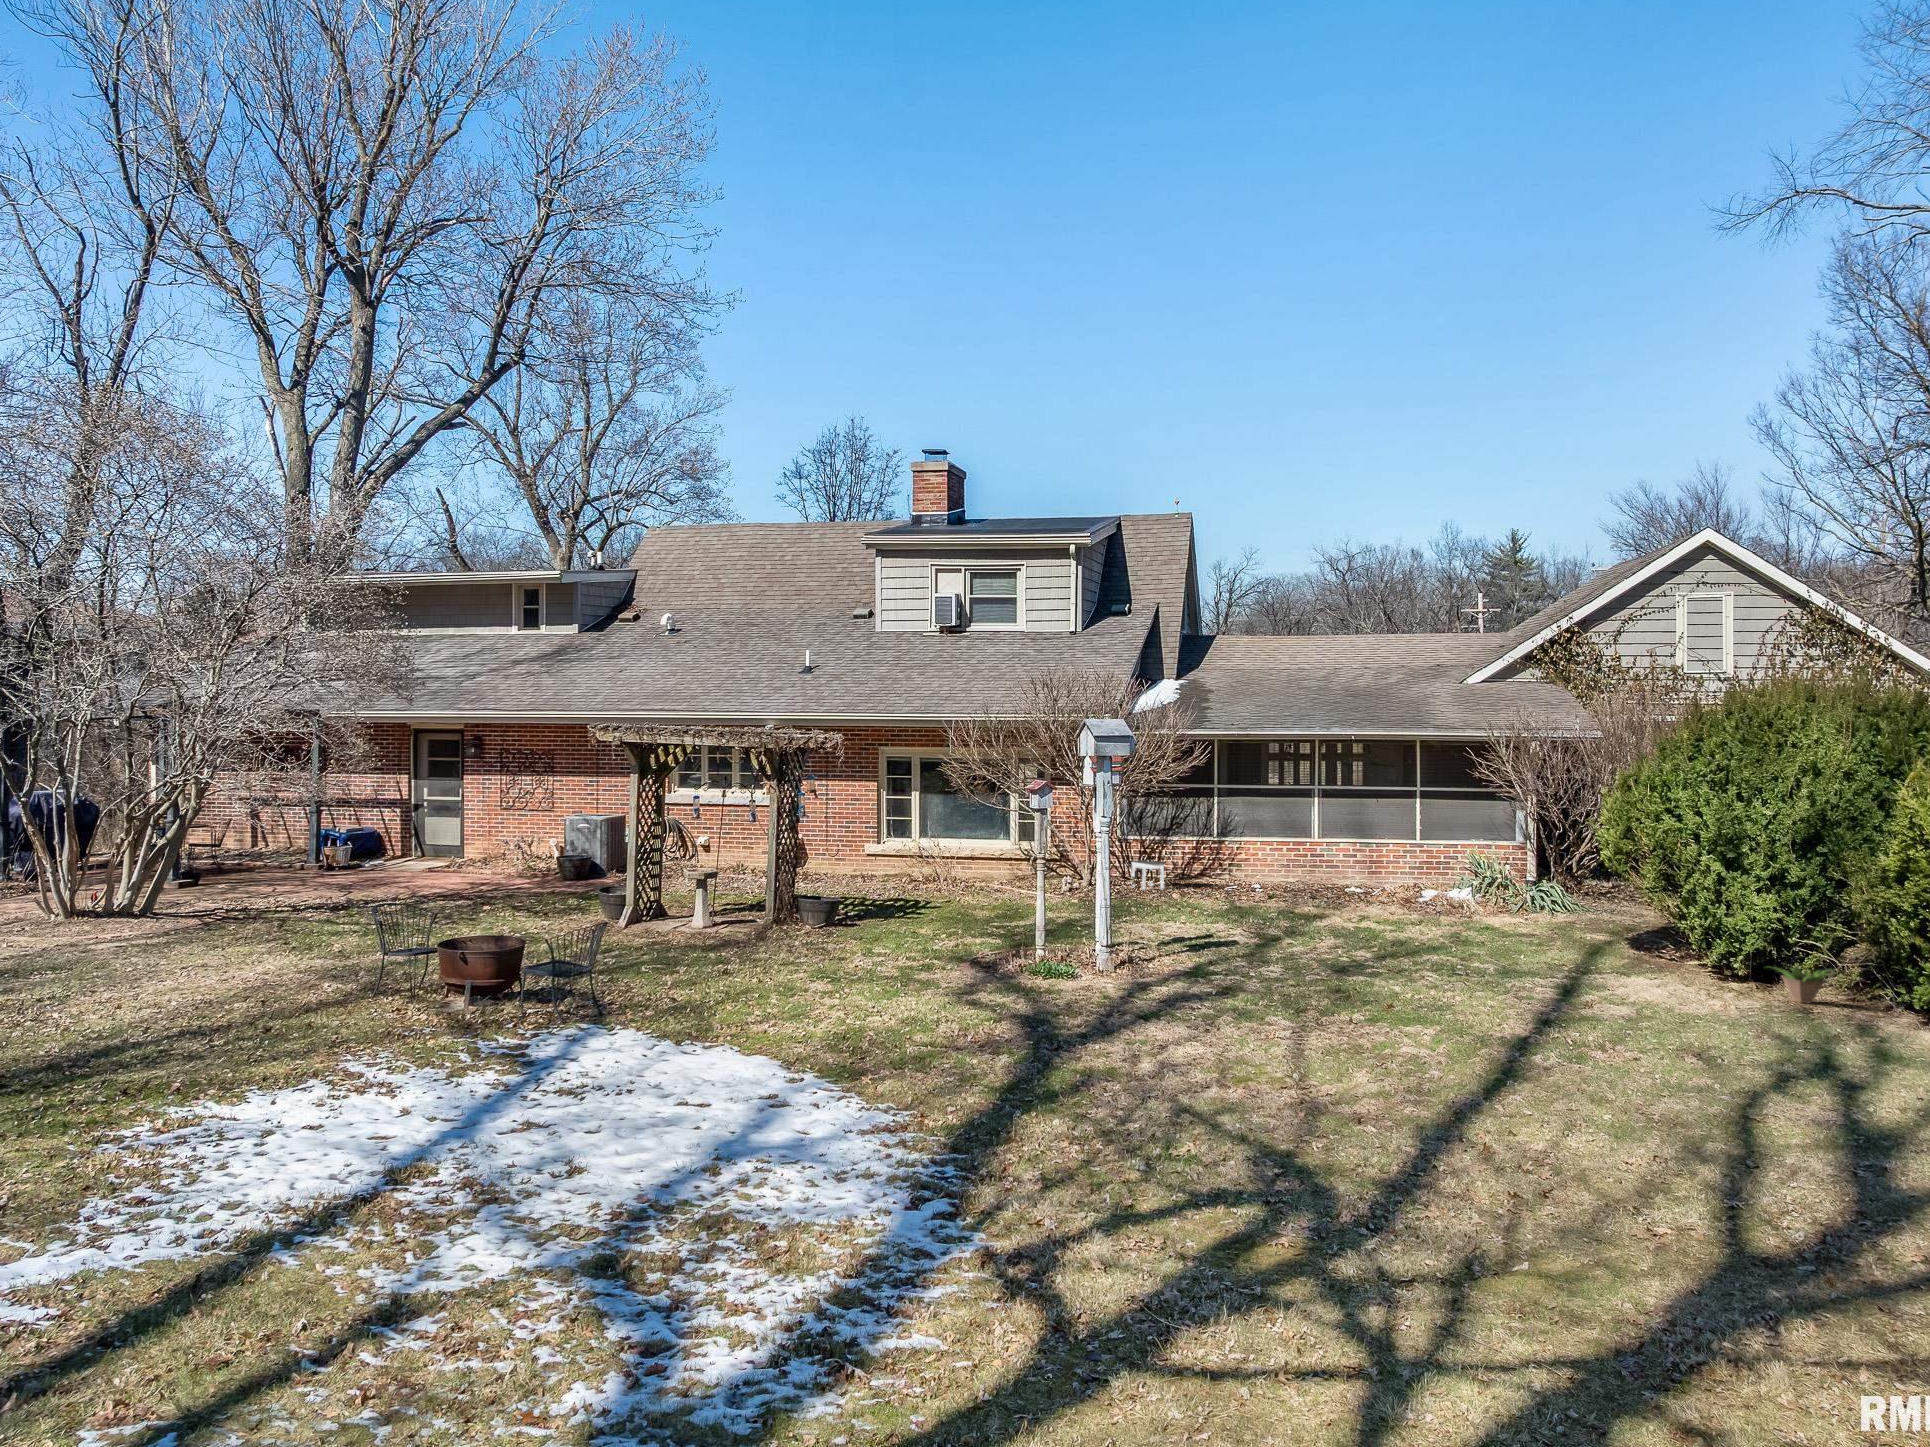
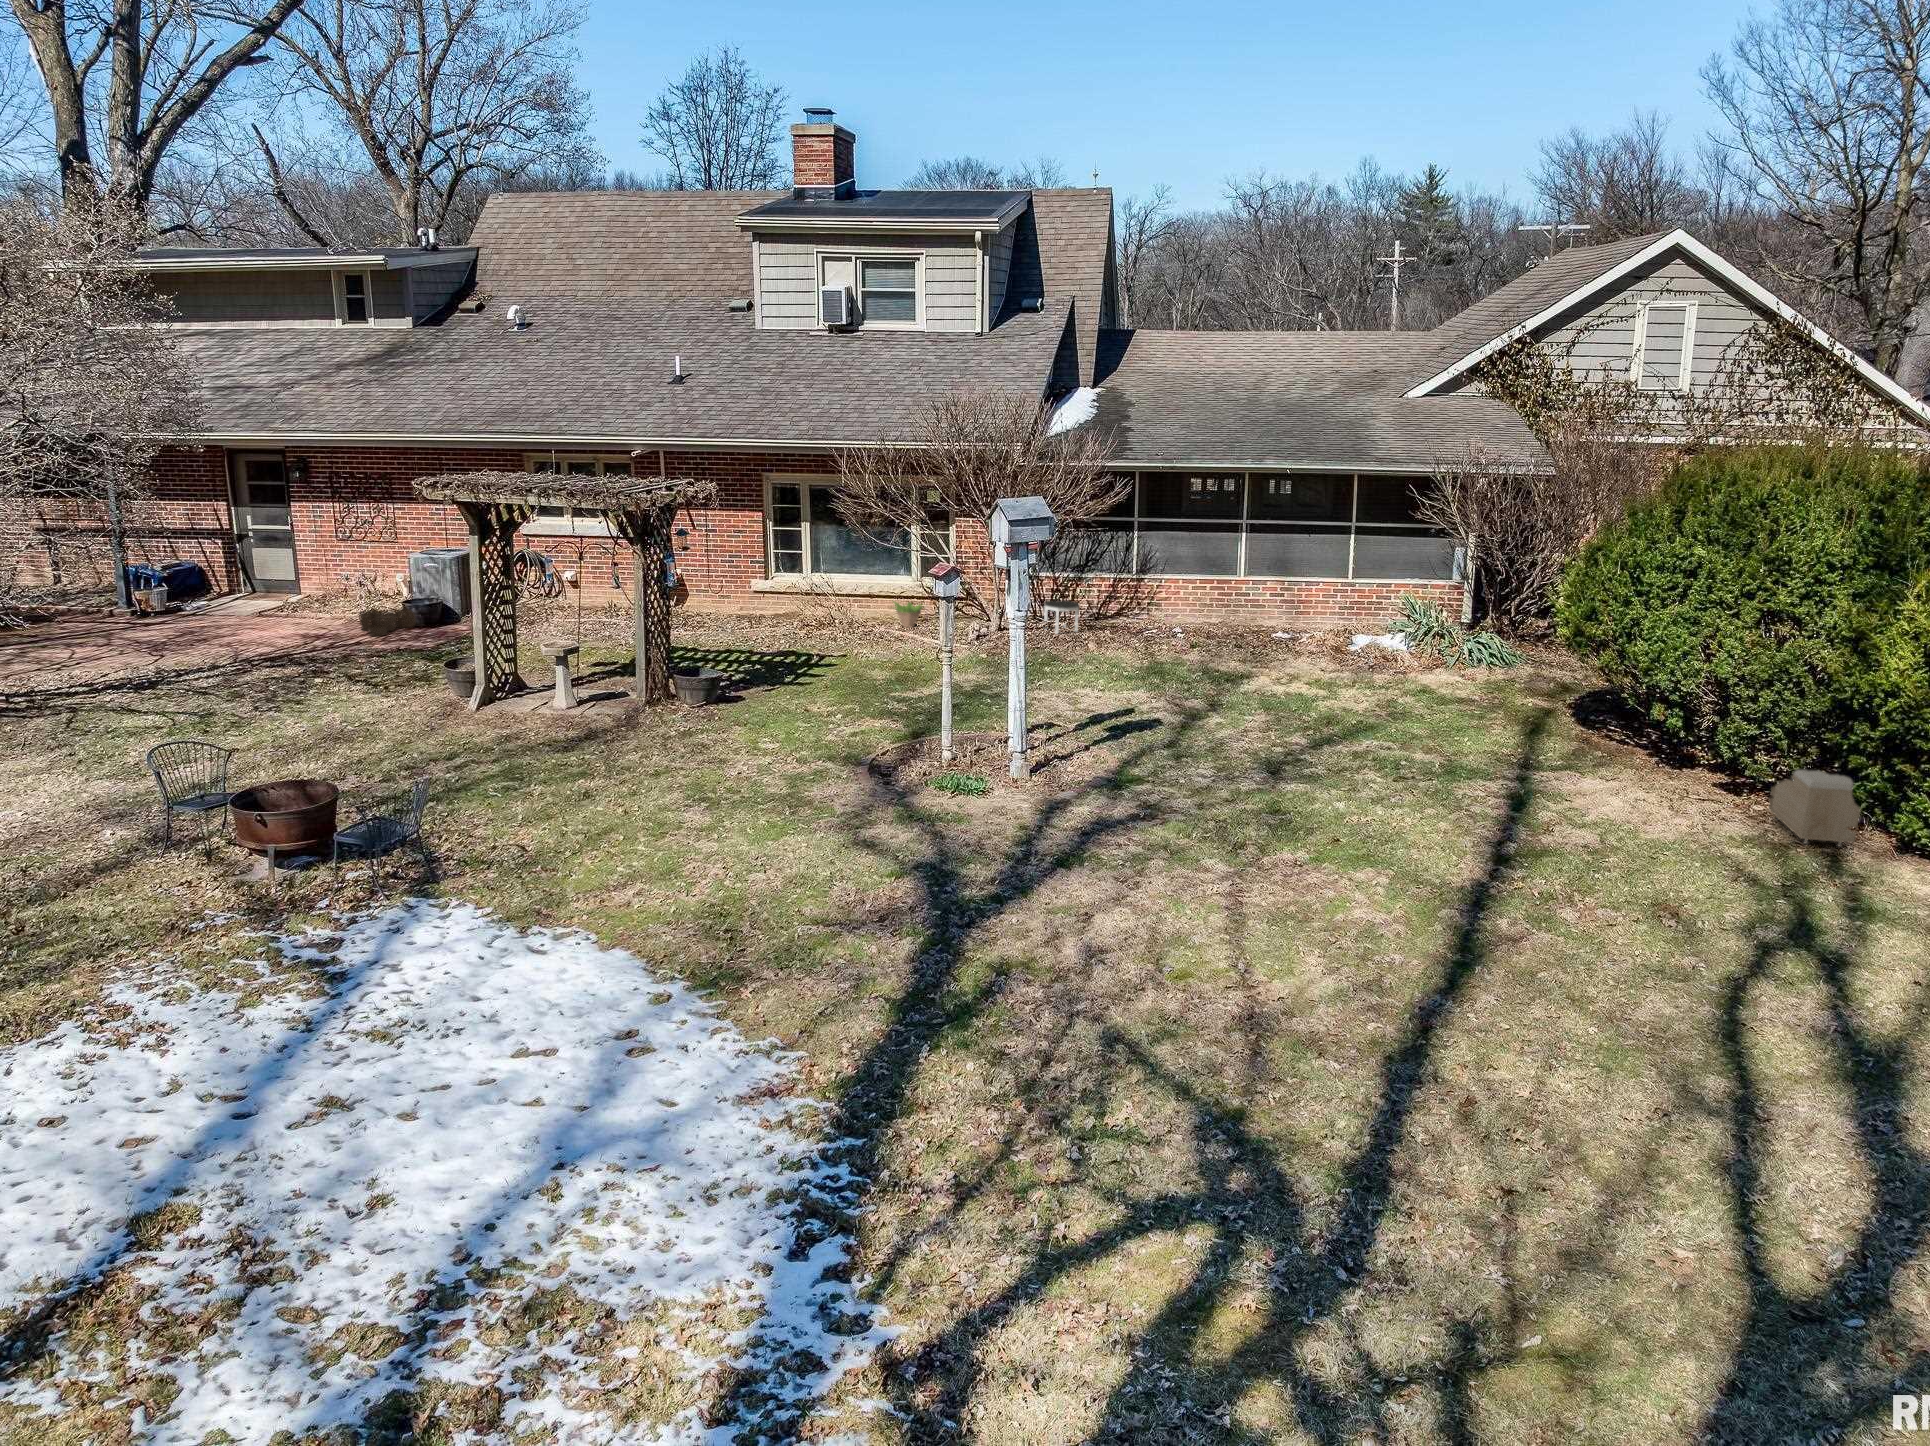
woven basket: none [518,858,565,881] -> present [360,608,416,636]
storage bench: none [1834,952,1922,1034] -> present [1768,770,1860,846]
decorative plant: present [1775,967,1832,1003] -> present [894,602,923,627]

